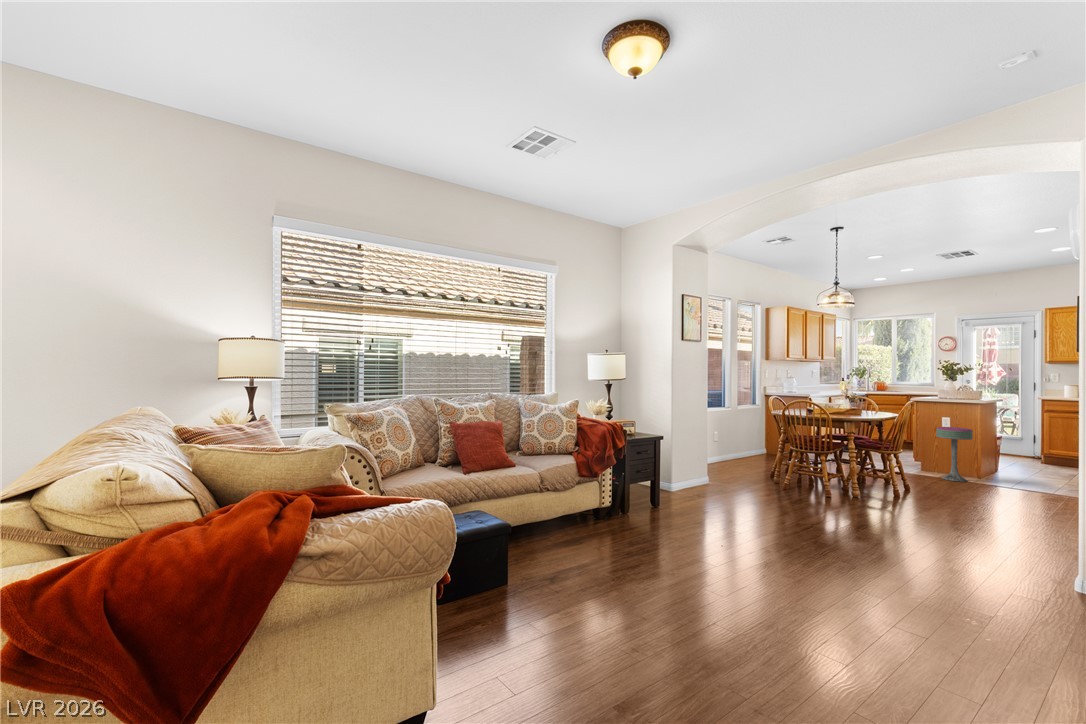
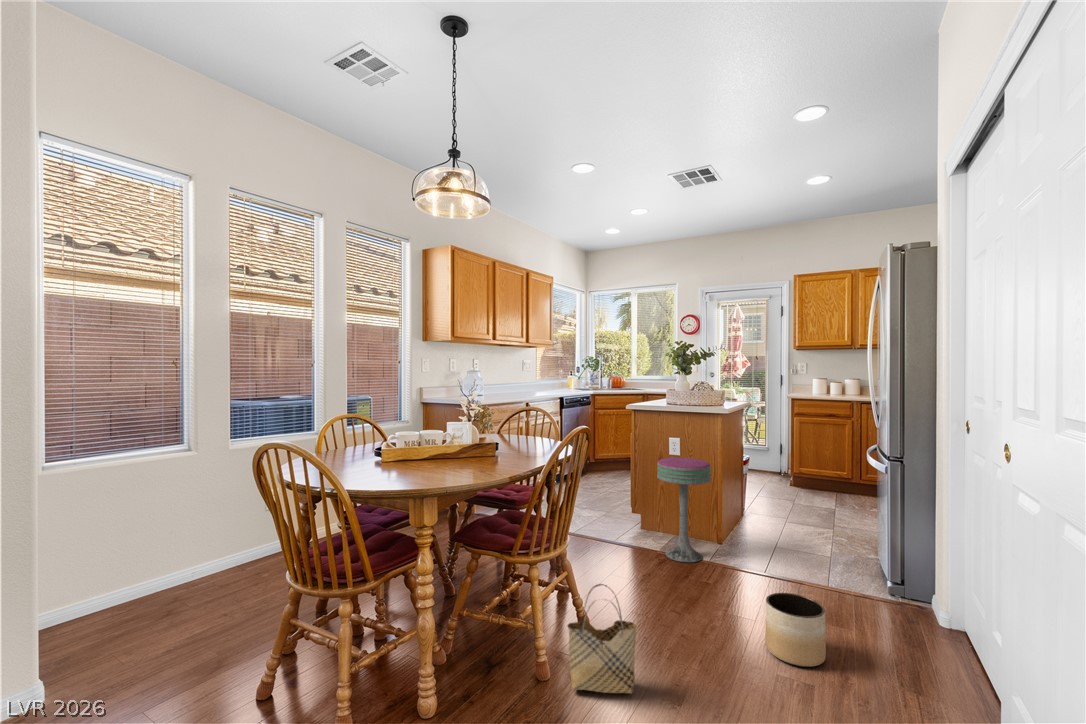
woven basket: none [908,464,941,503] -> present [568,584,637,694]
planter: none [1006,480,1039,507] -> present [765,593,826,667]

